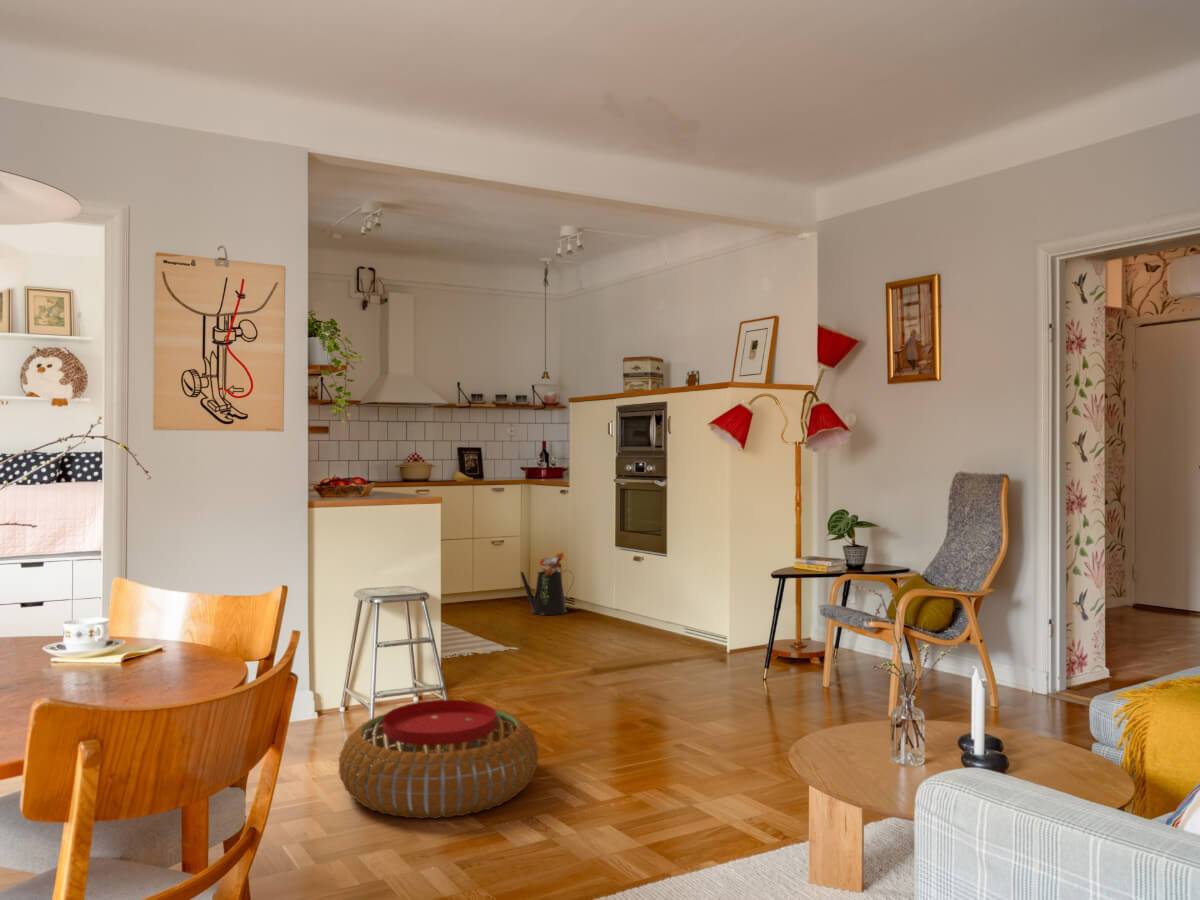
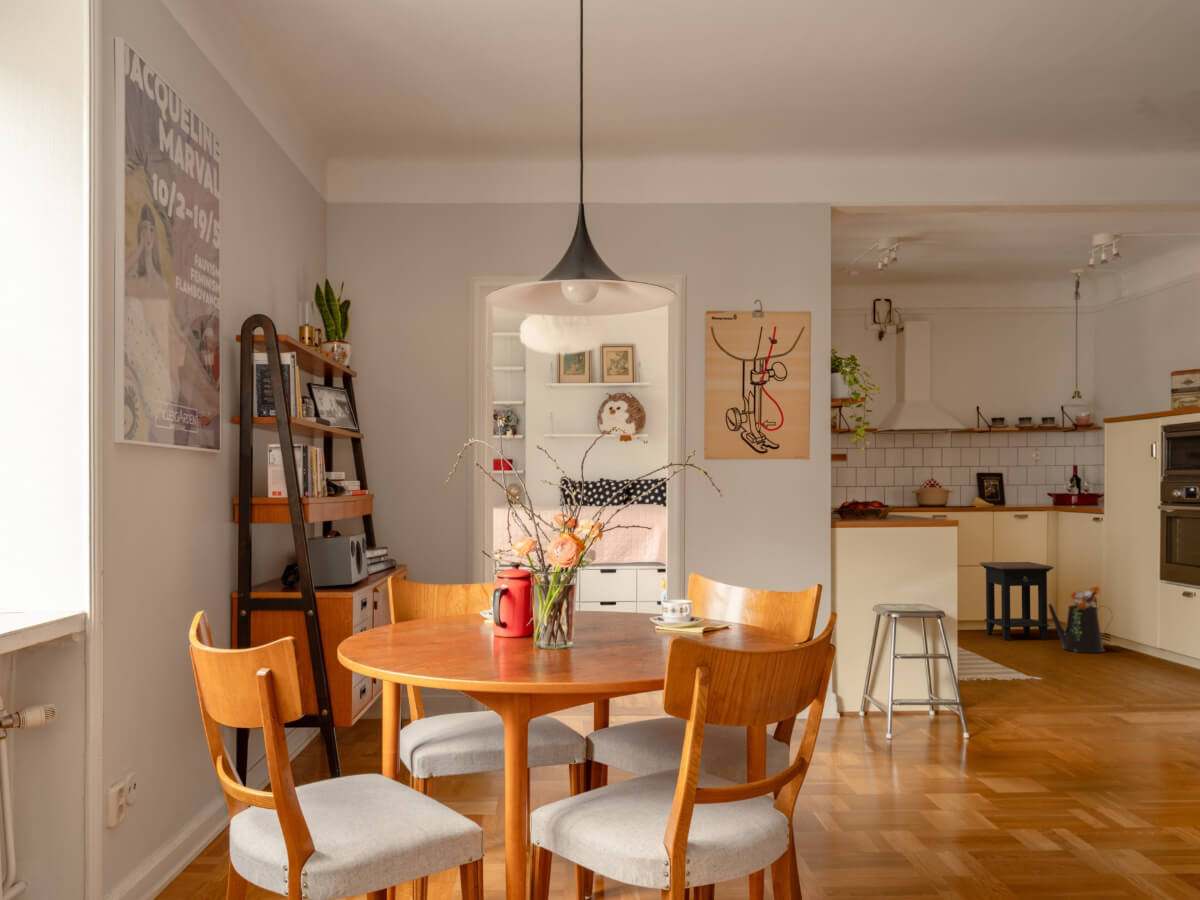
side table: none [459,532,525,609] -> present [979,562,1054,641]
pouf: present [339,700,538,819] -> none [861,707,1056,812]

